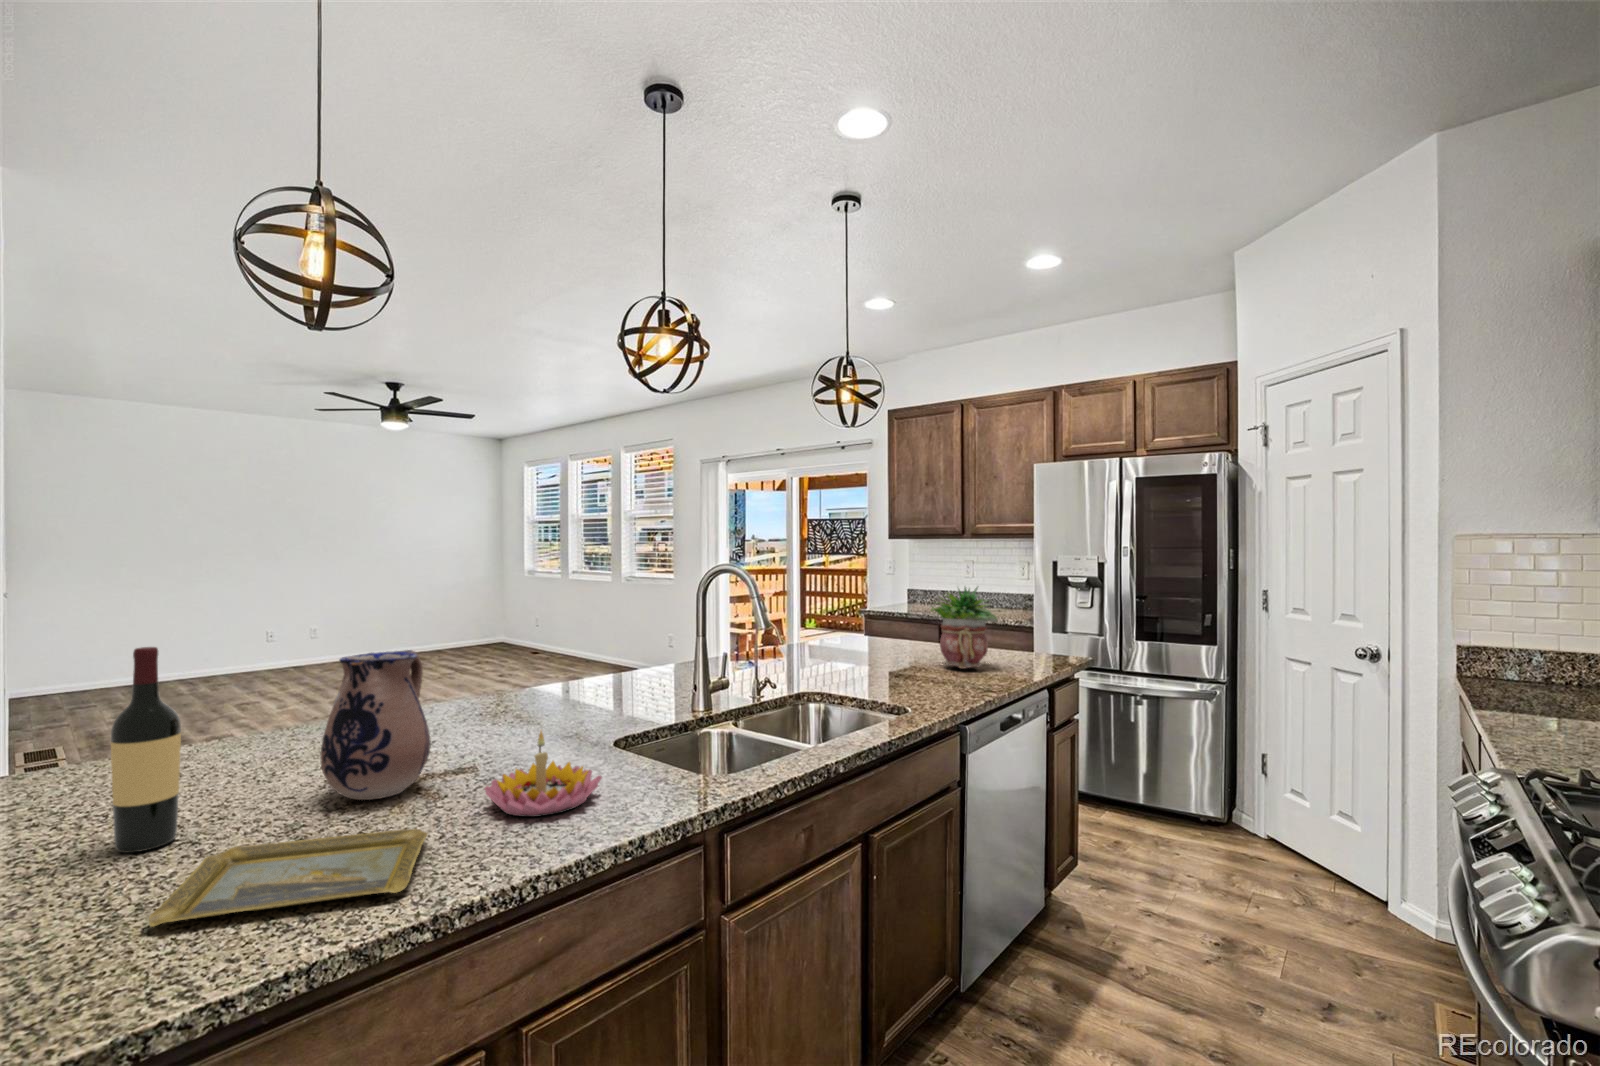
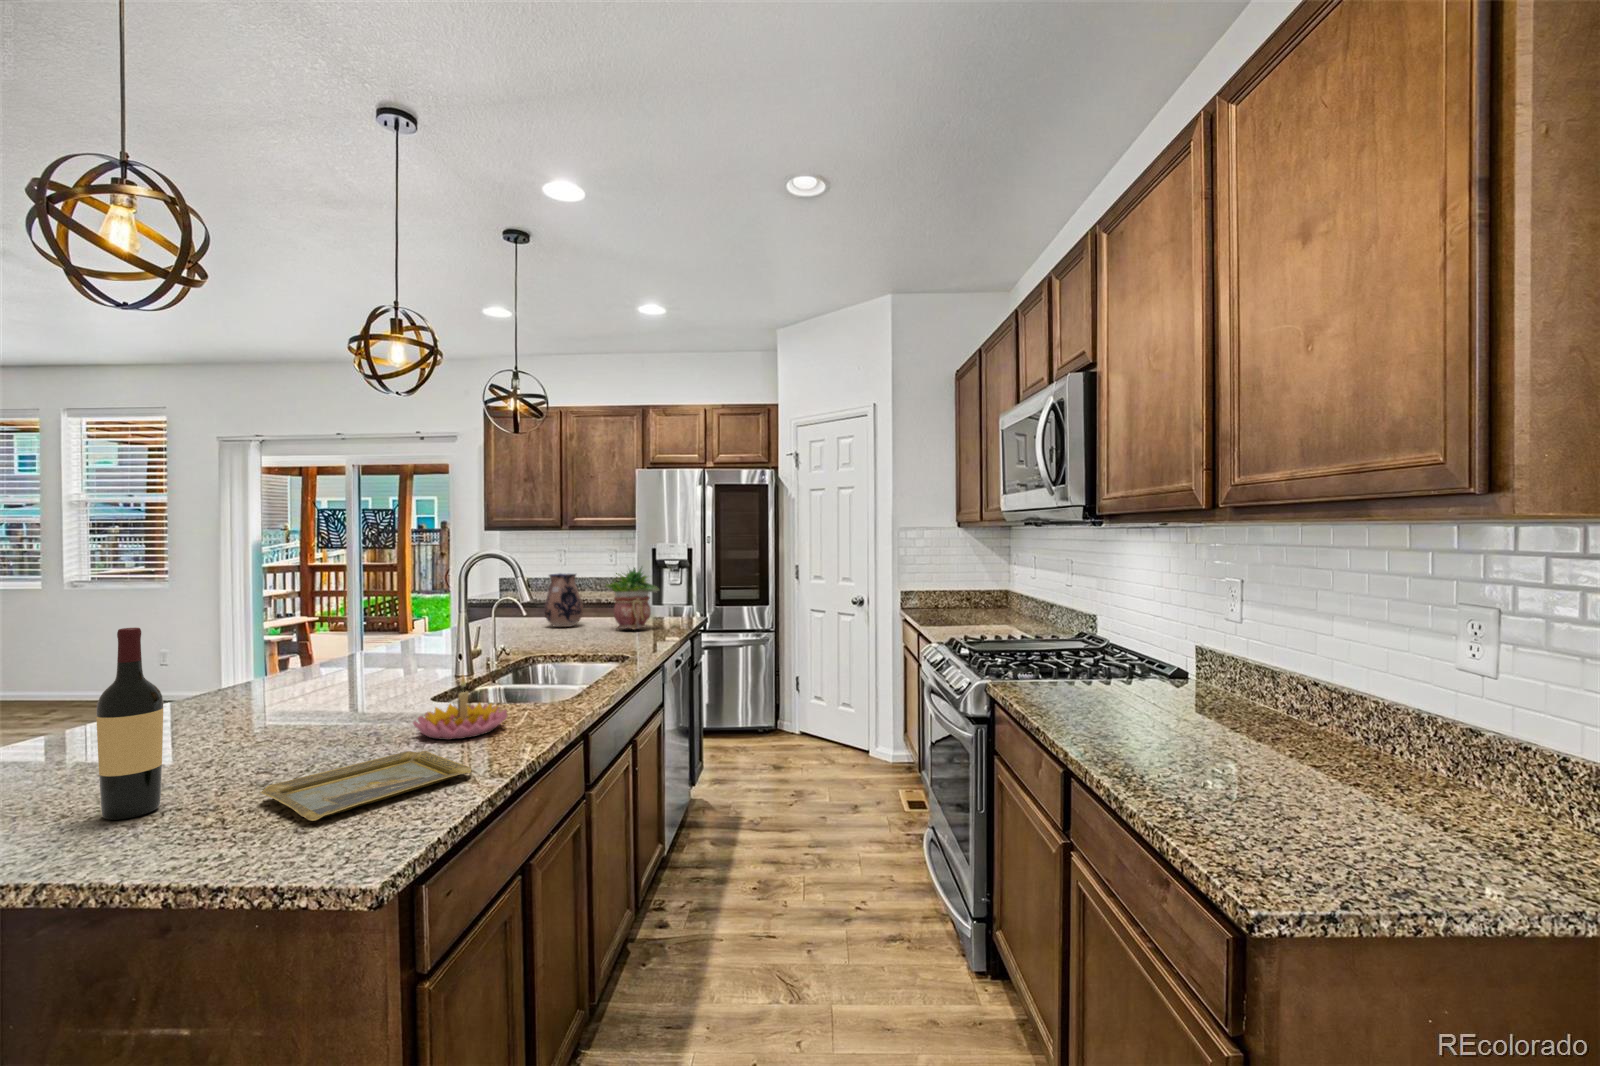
ceramic pitcher: present [320,650,431,800] -> present [544,573,583,627]

